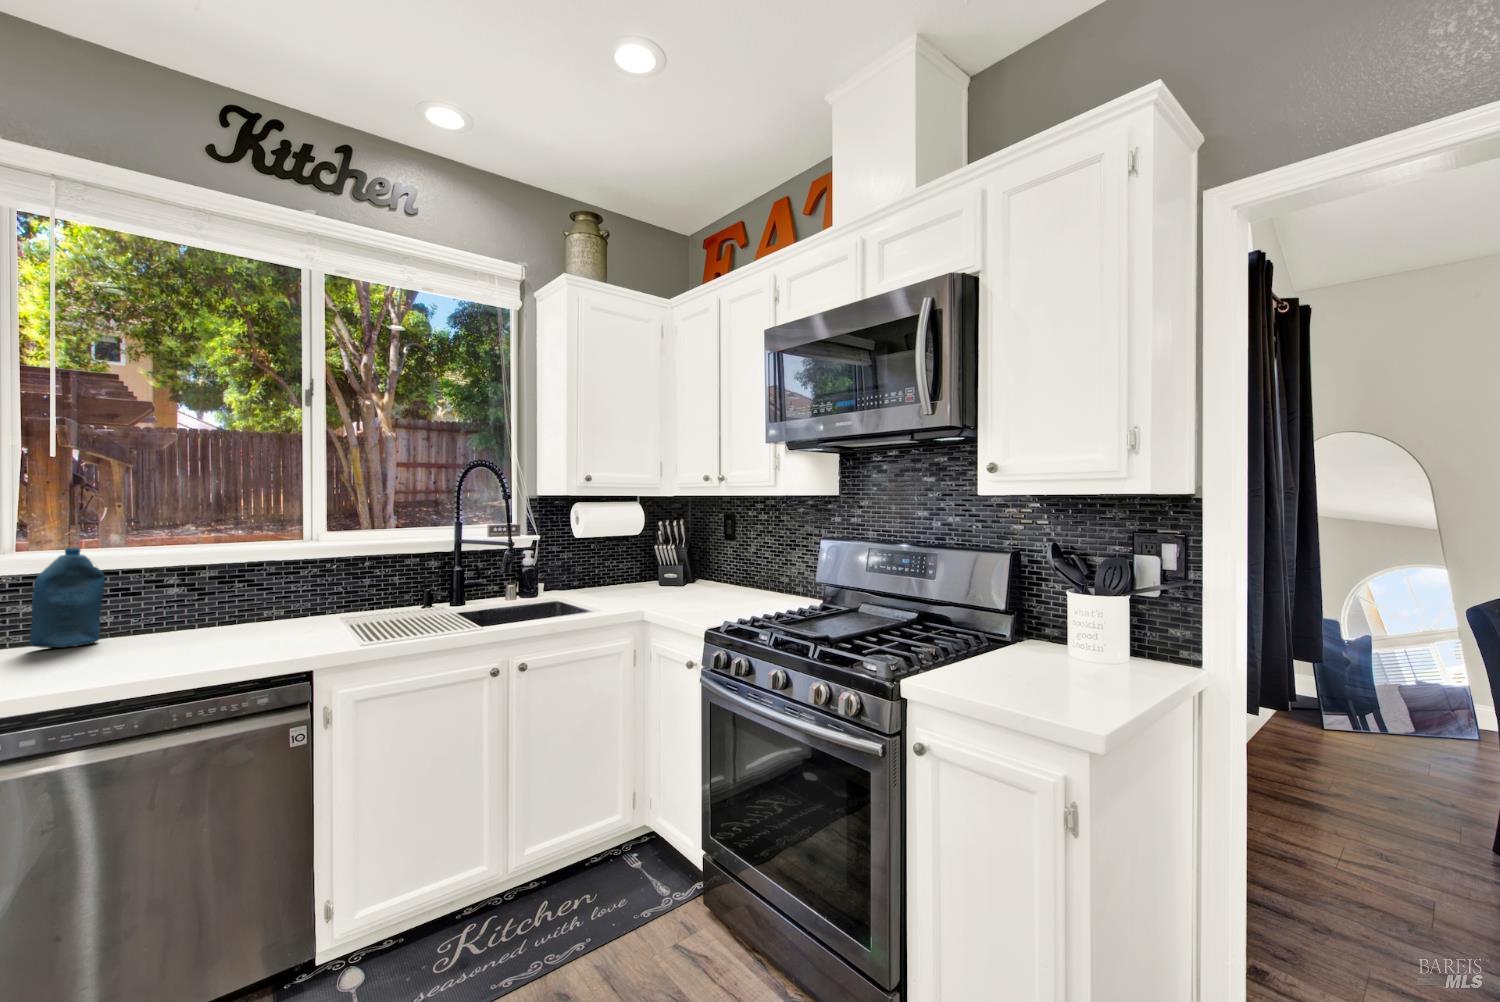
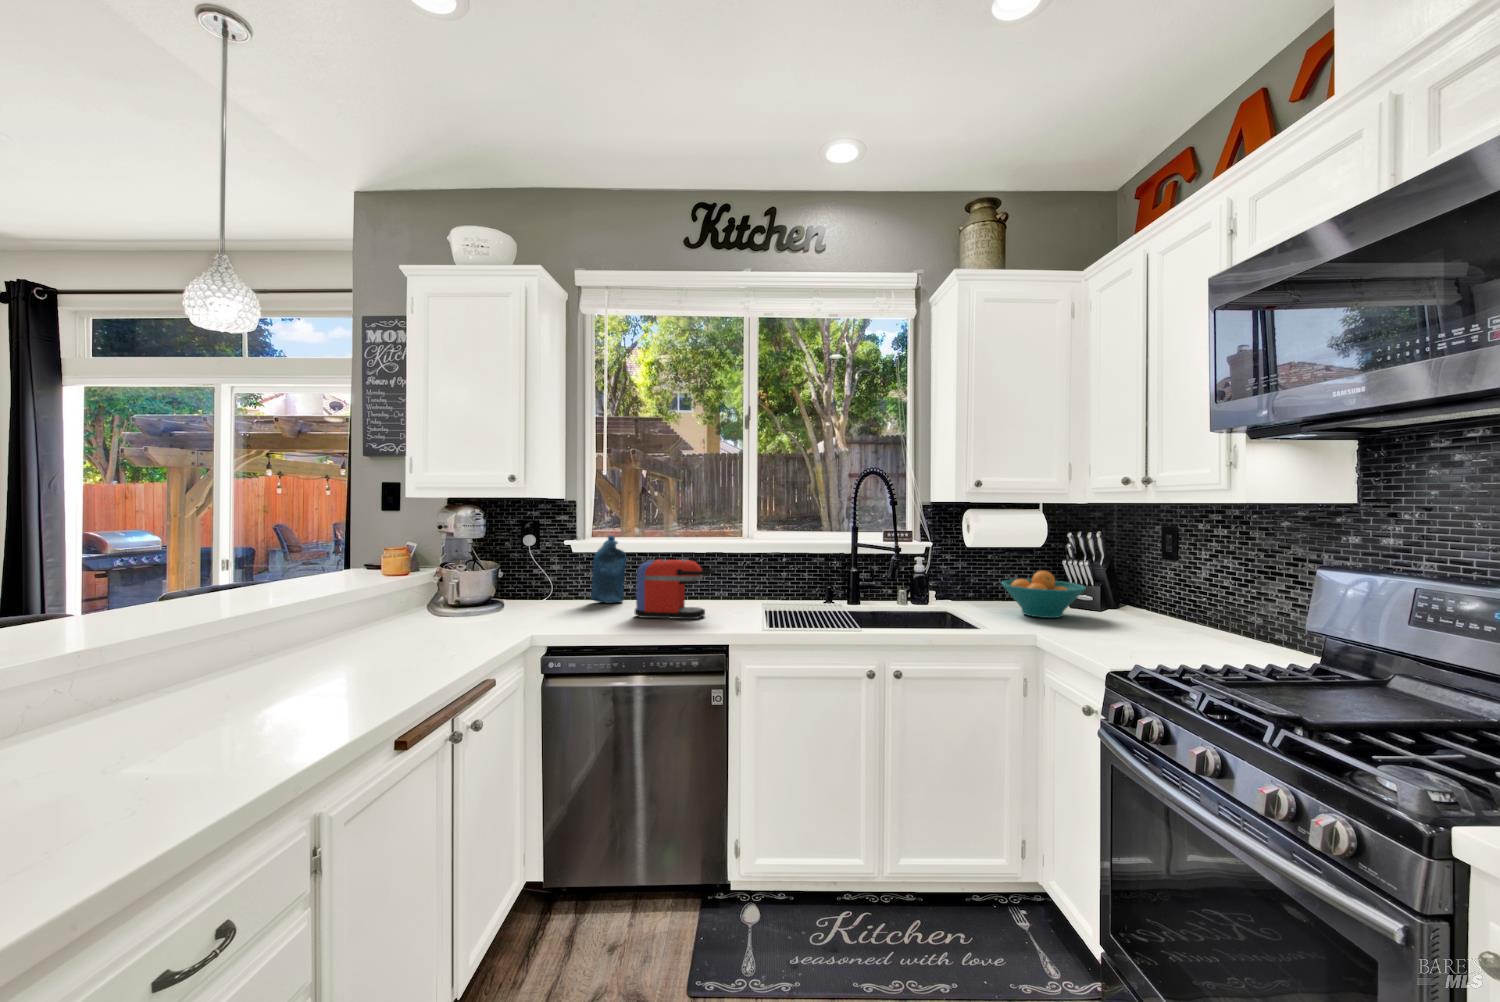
fruit bowl: none [607,555,675,596] -> present [1001,571,1086,618]
coffee maker: none [138,572,280,657] -> present [634,559,715,619]

